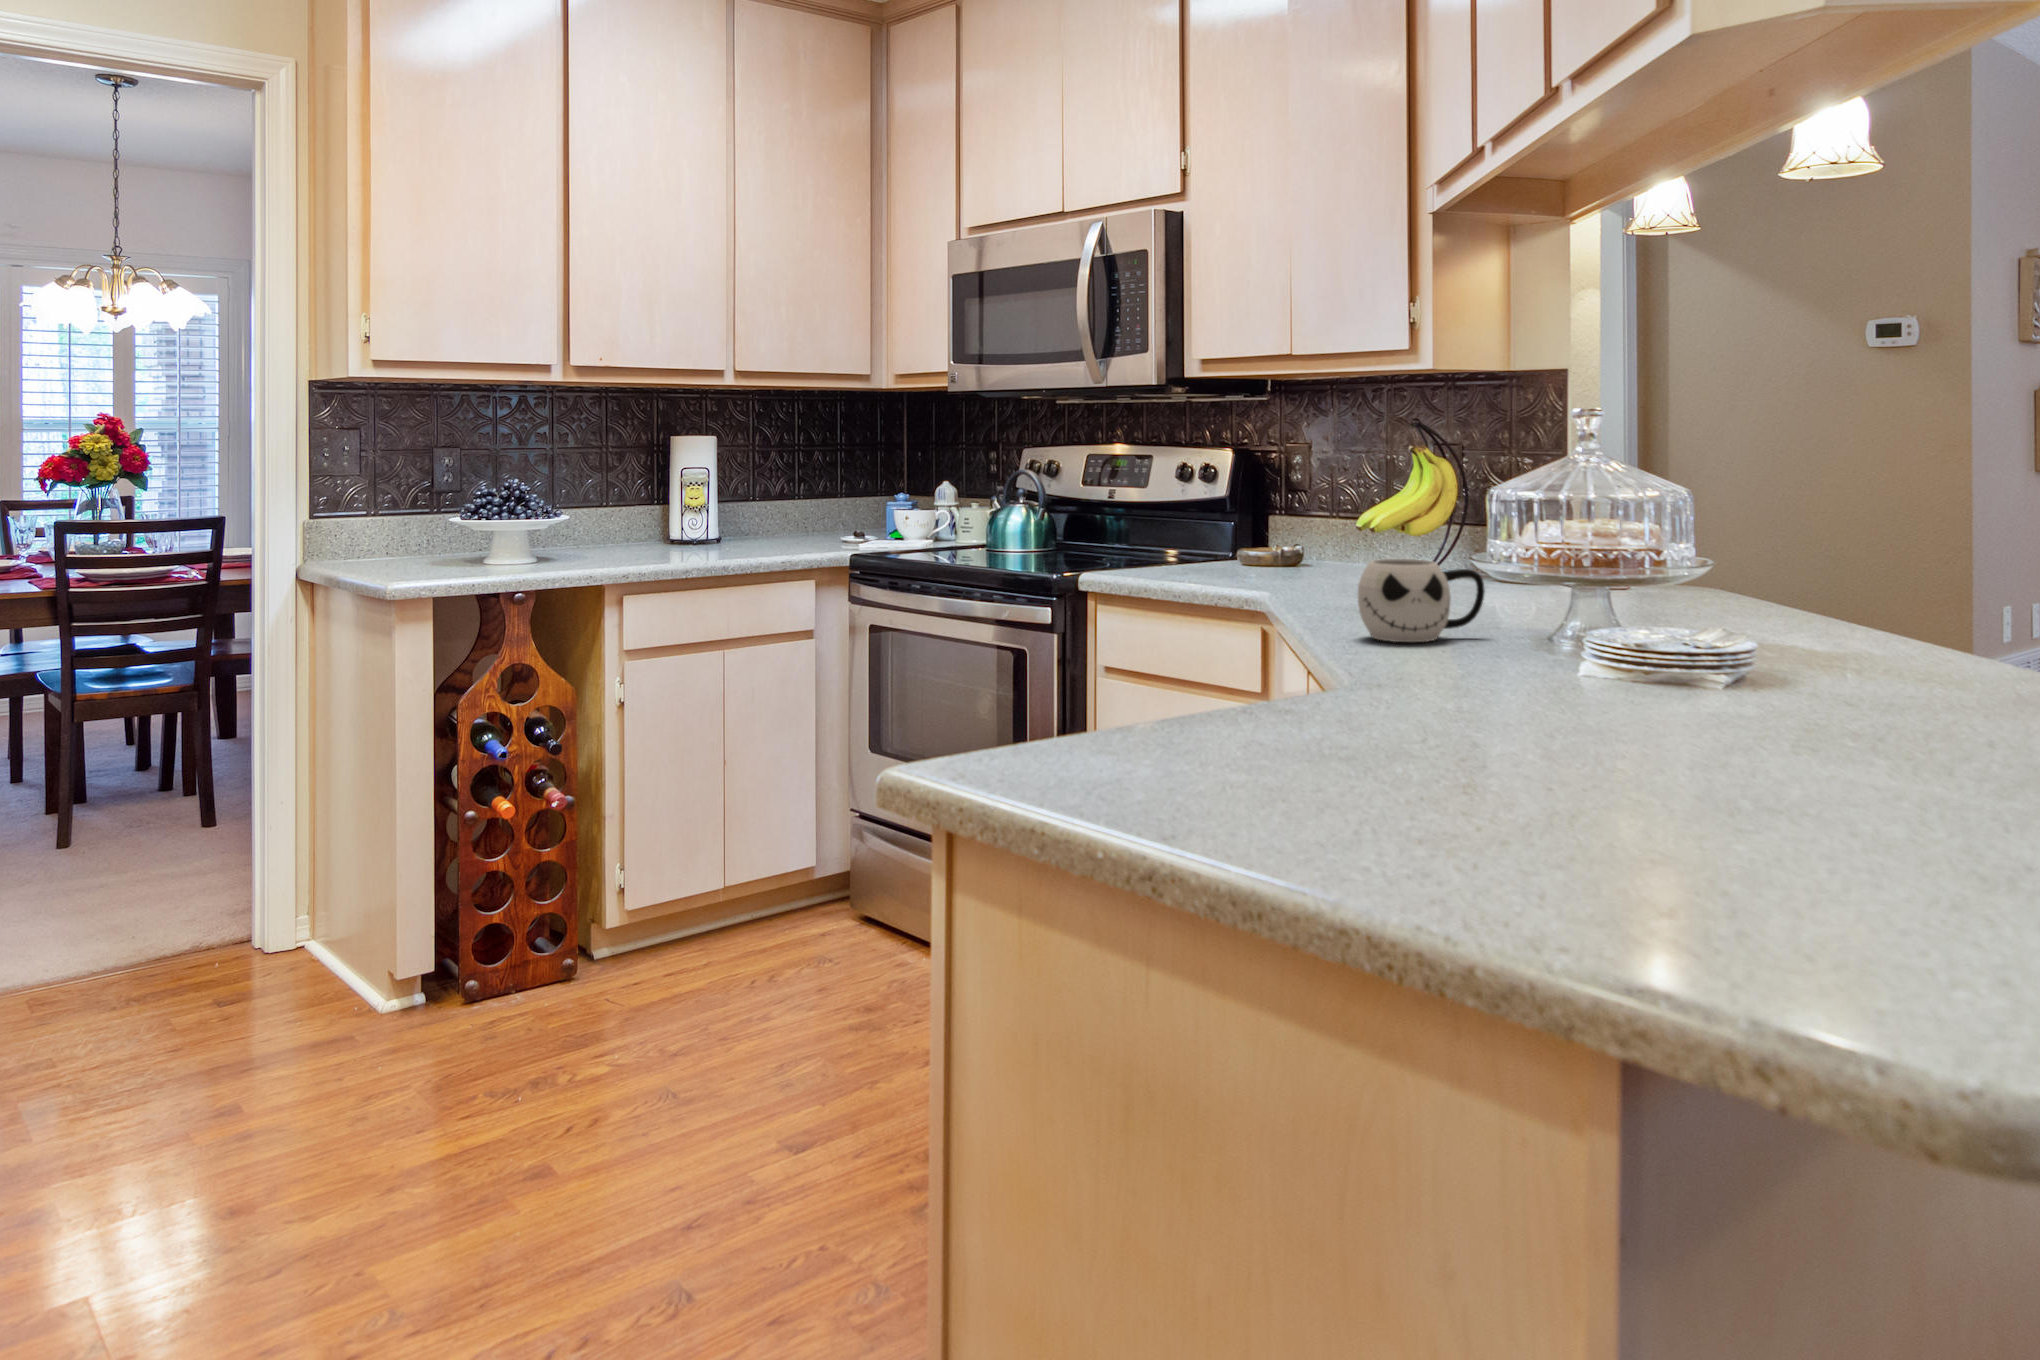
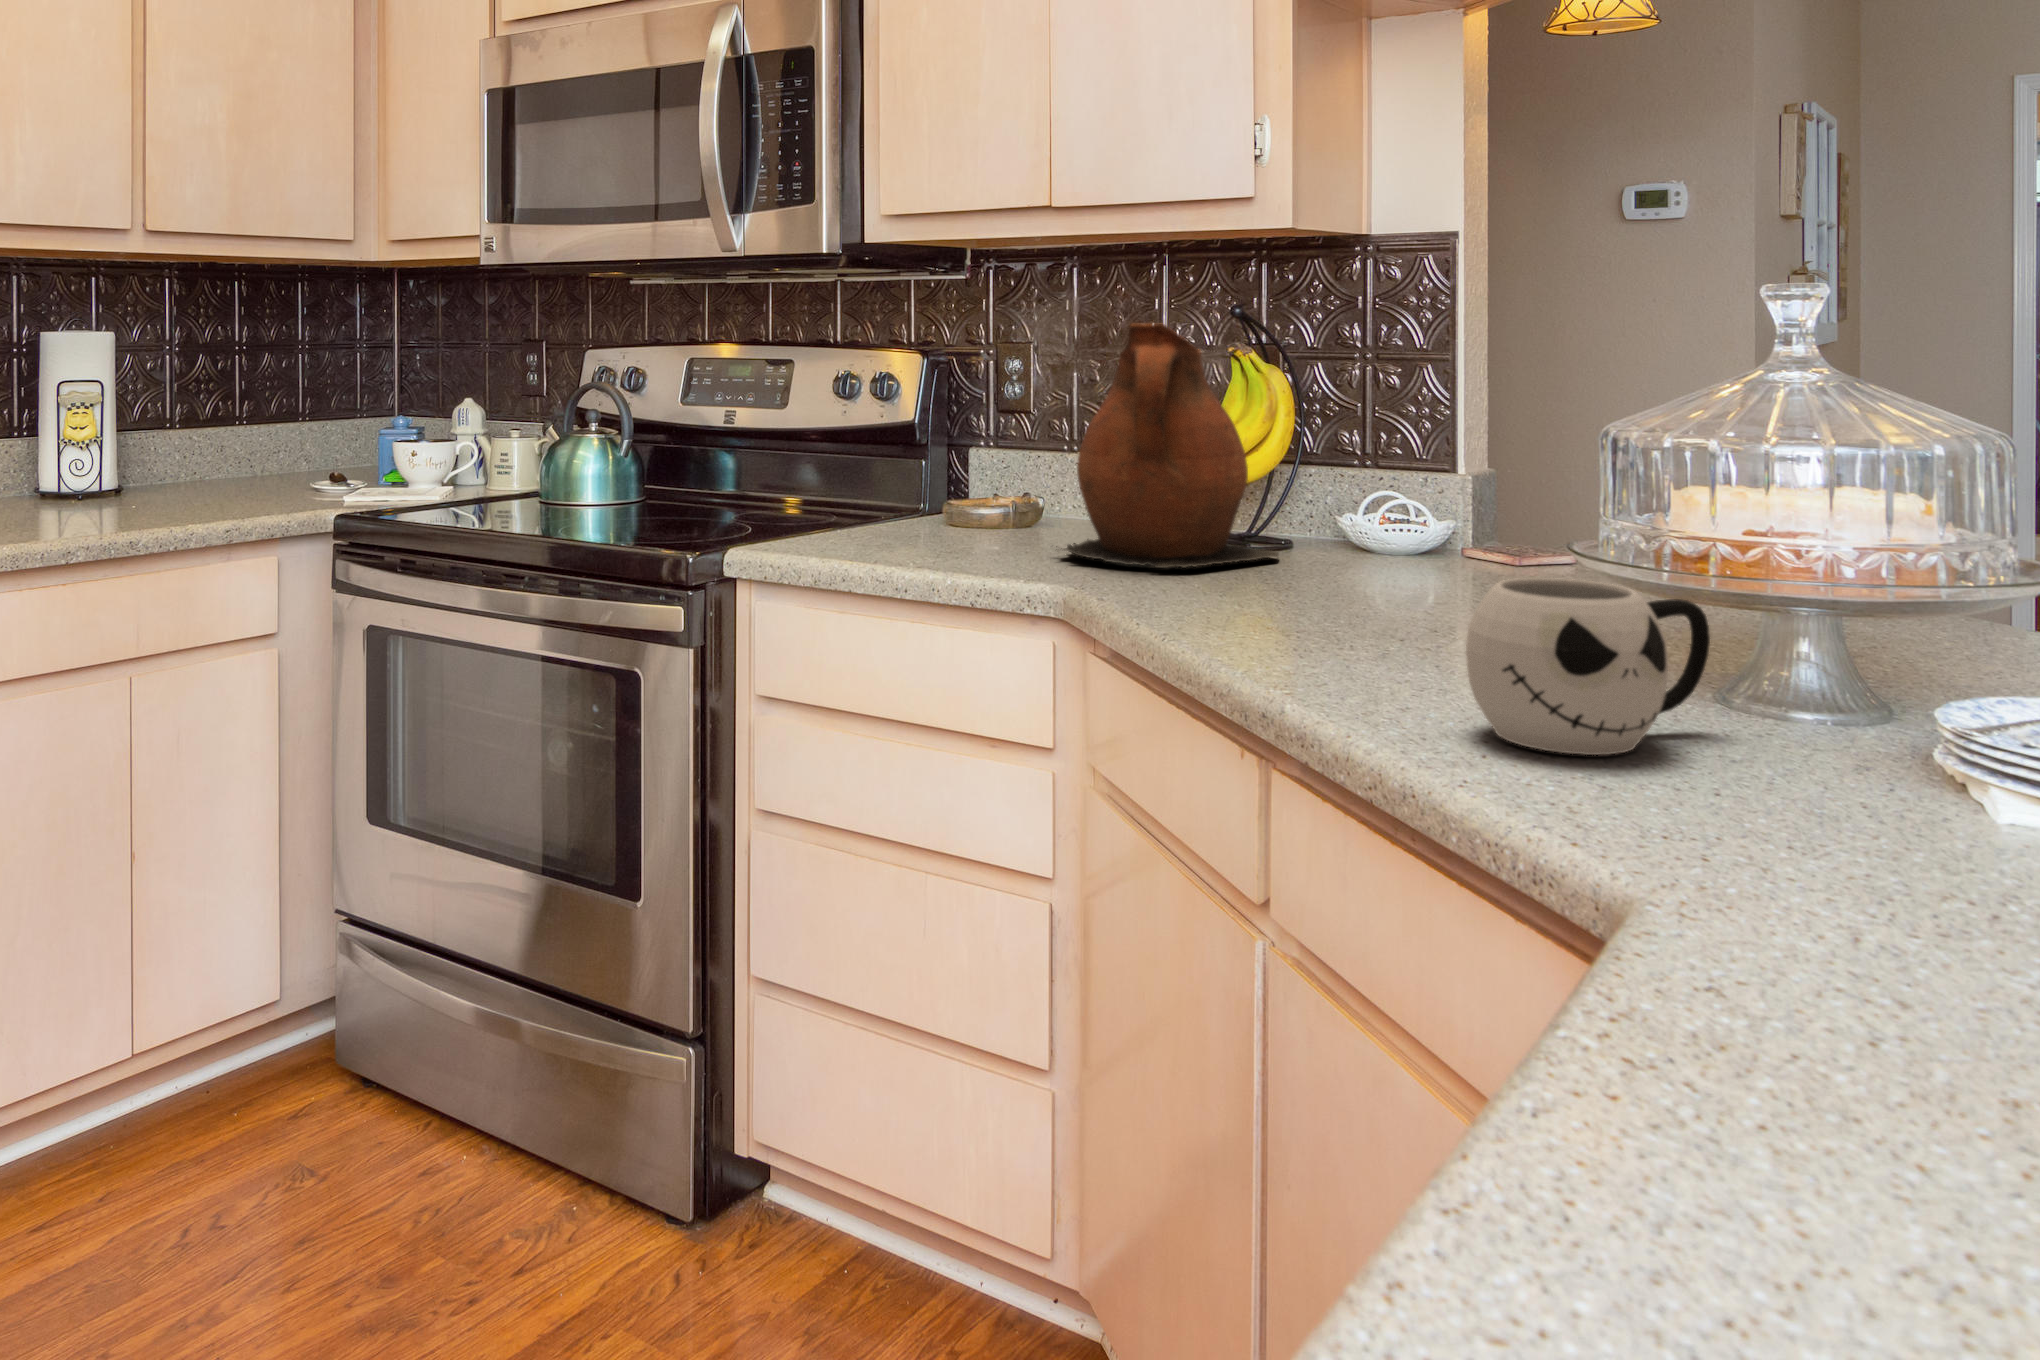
ceramic pitcher: none [1273,430,1415,580] -> present [1056,324,1279,568]

